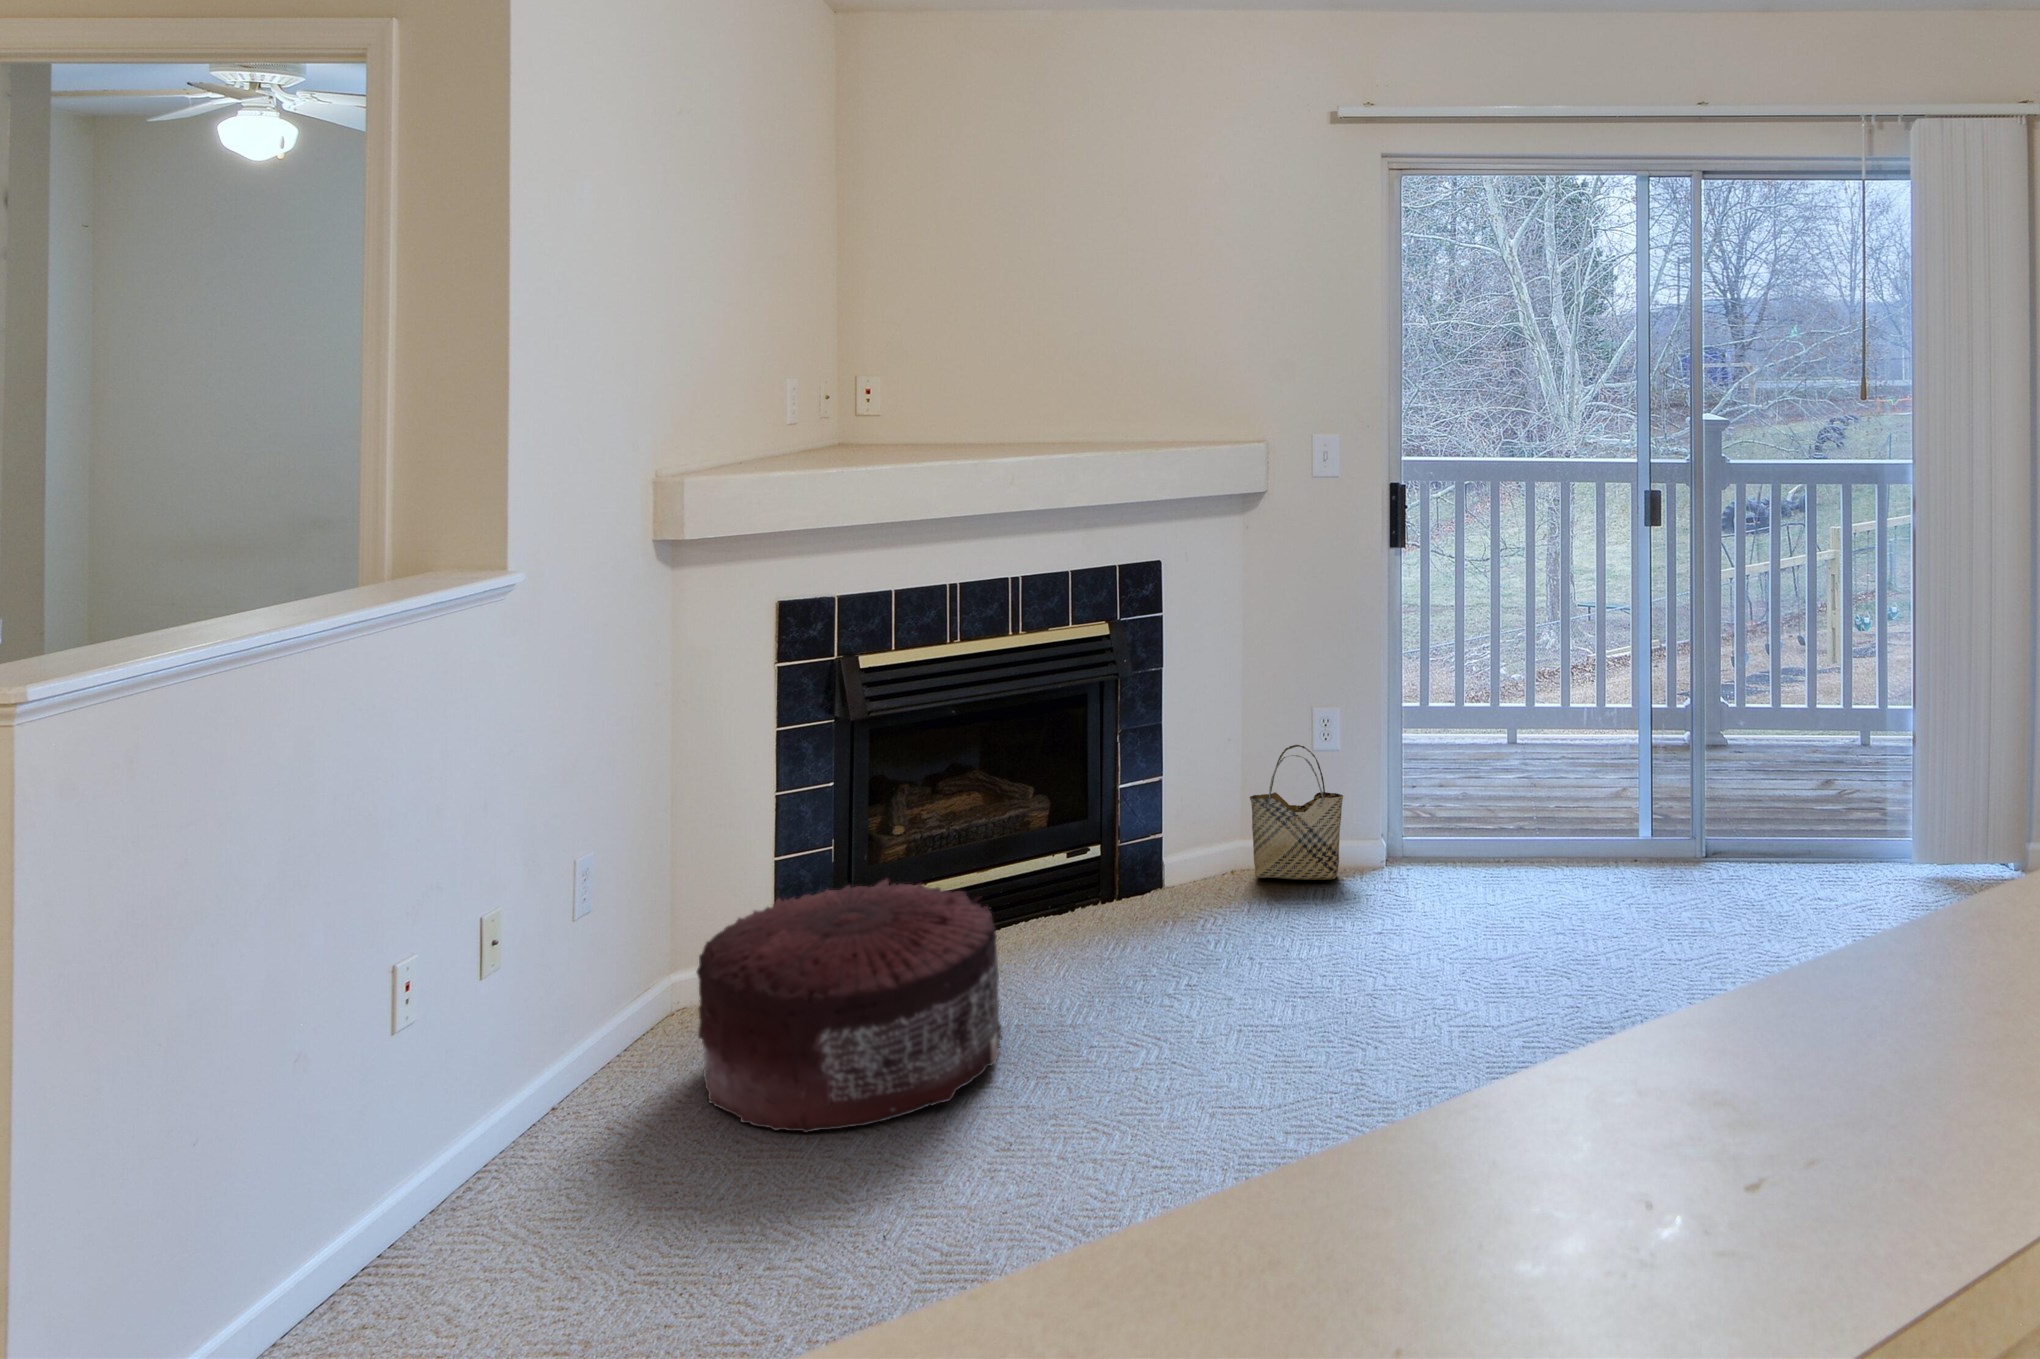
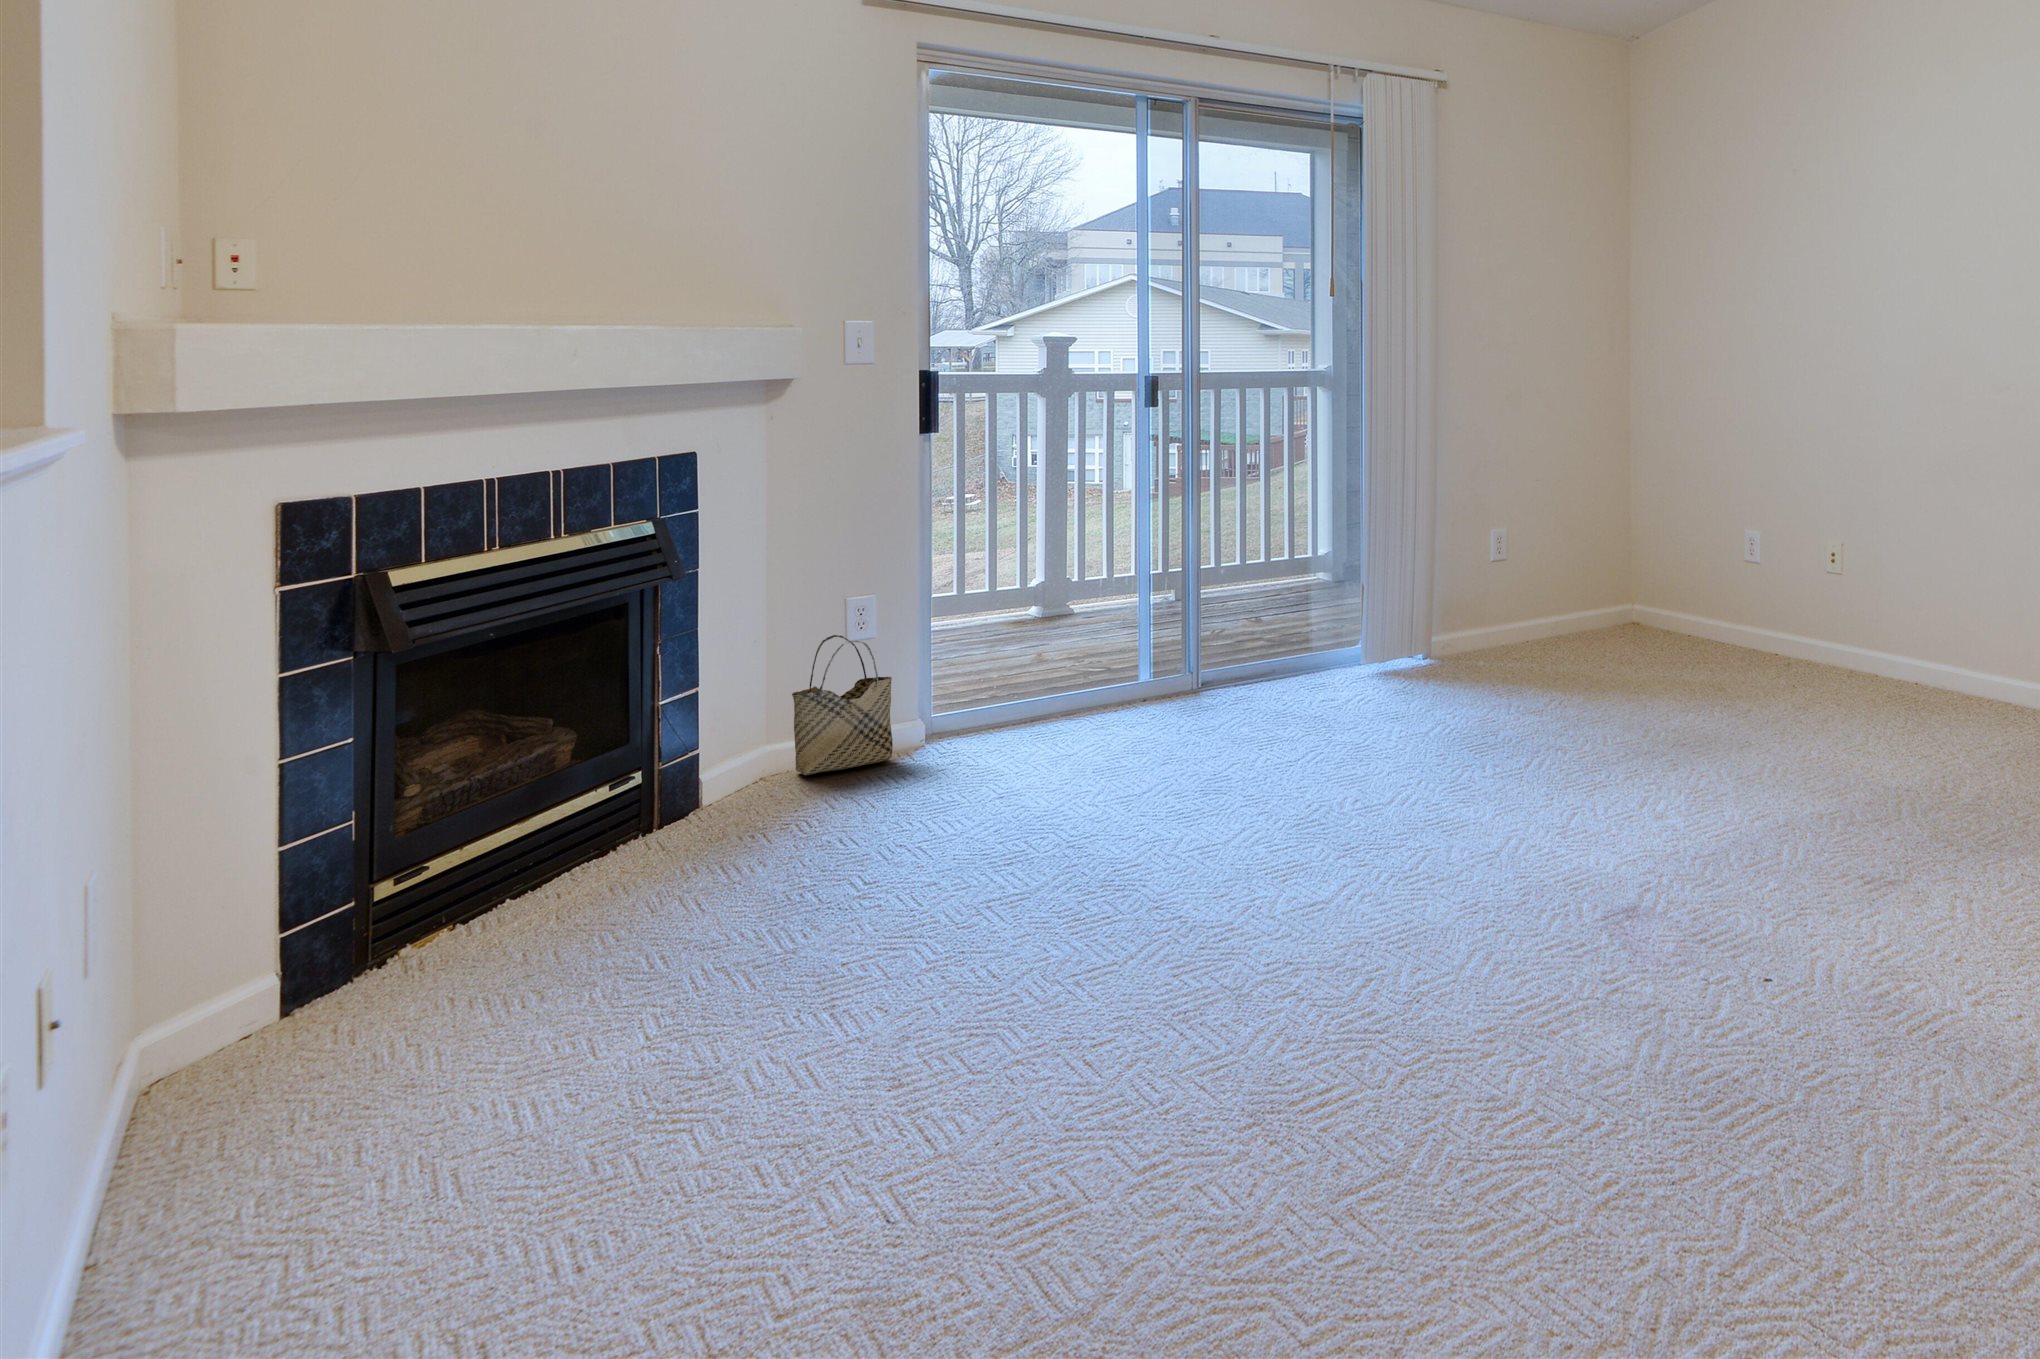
pouf: present [697,879,1002,1133] -> none [339,805,771,1128]

